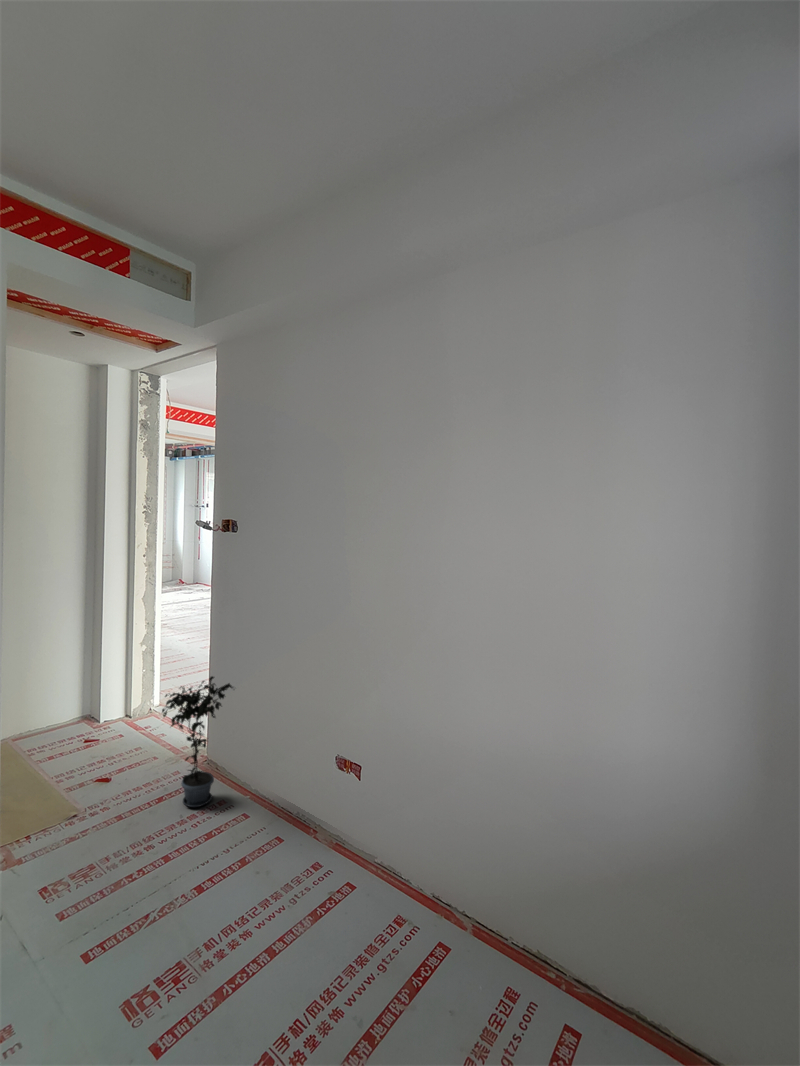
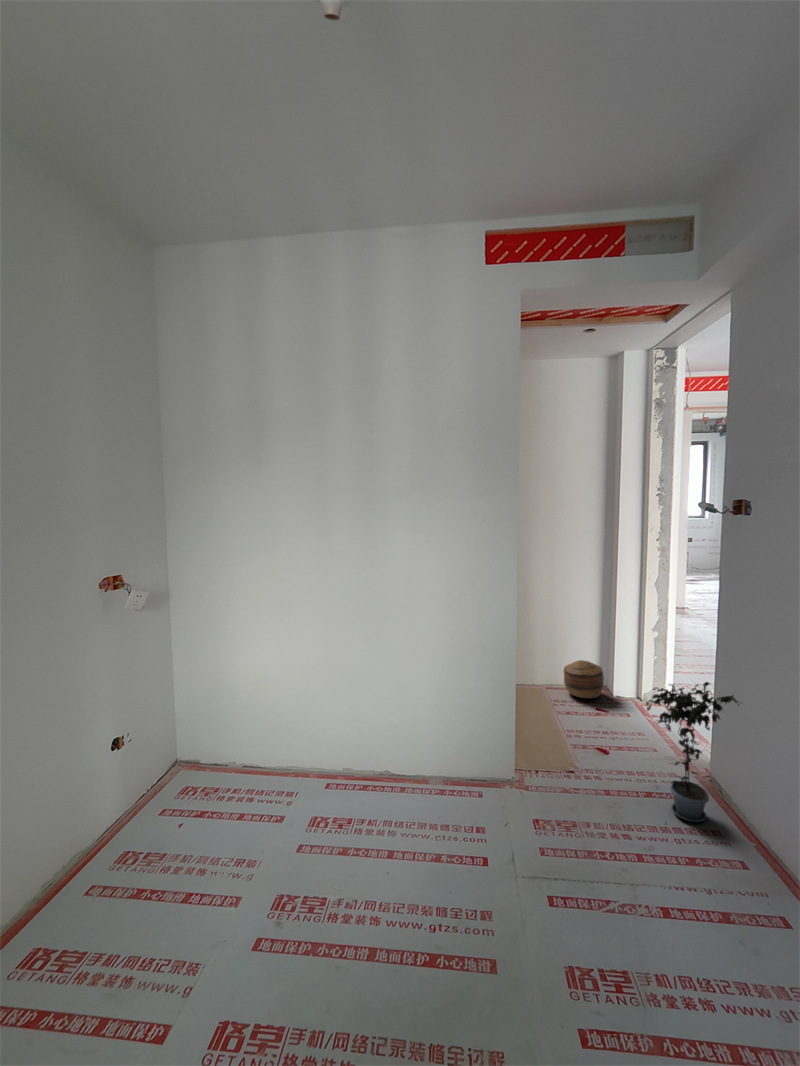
basket: none [40,693,90,736] -> present [564,660,604,698]

